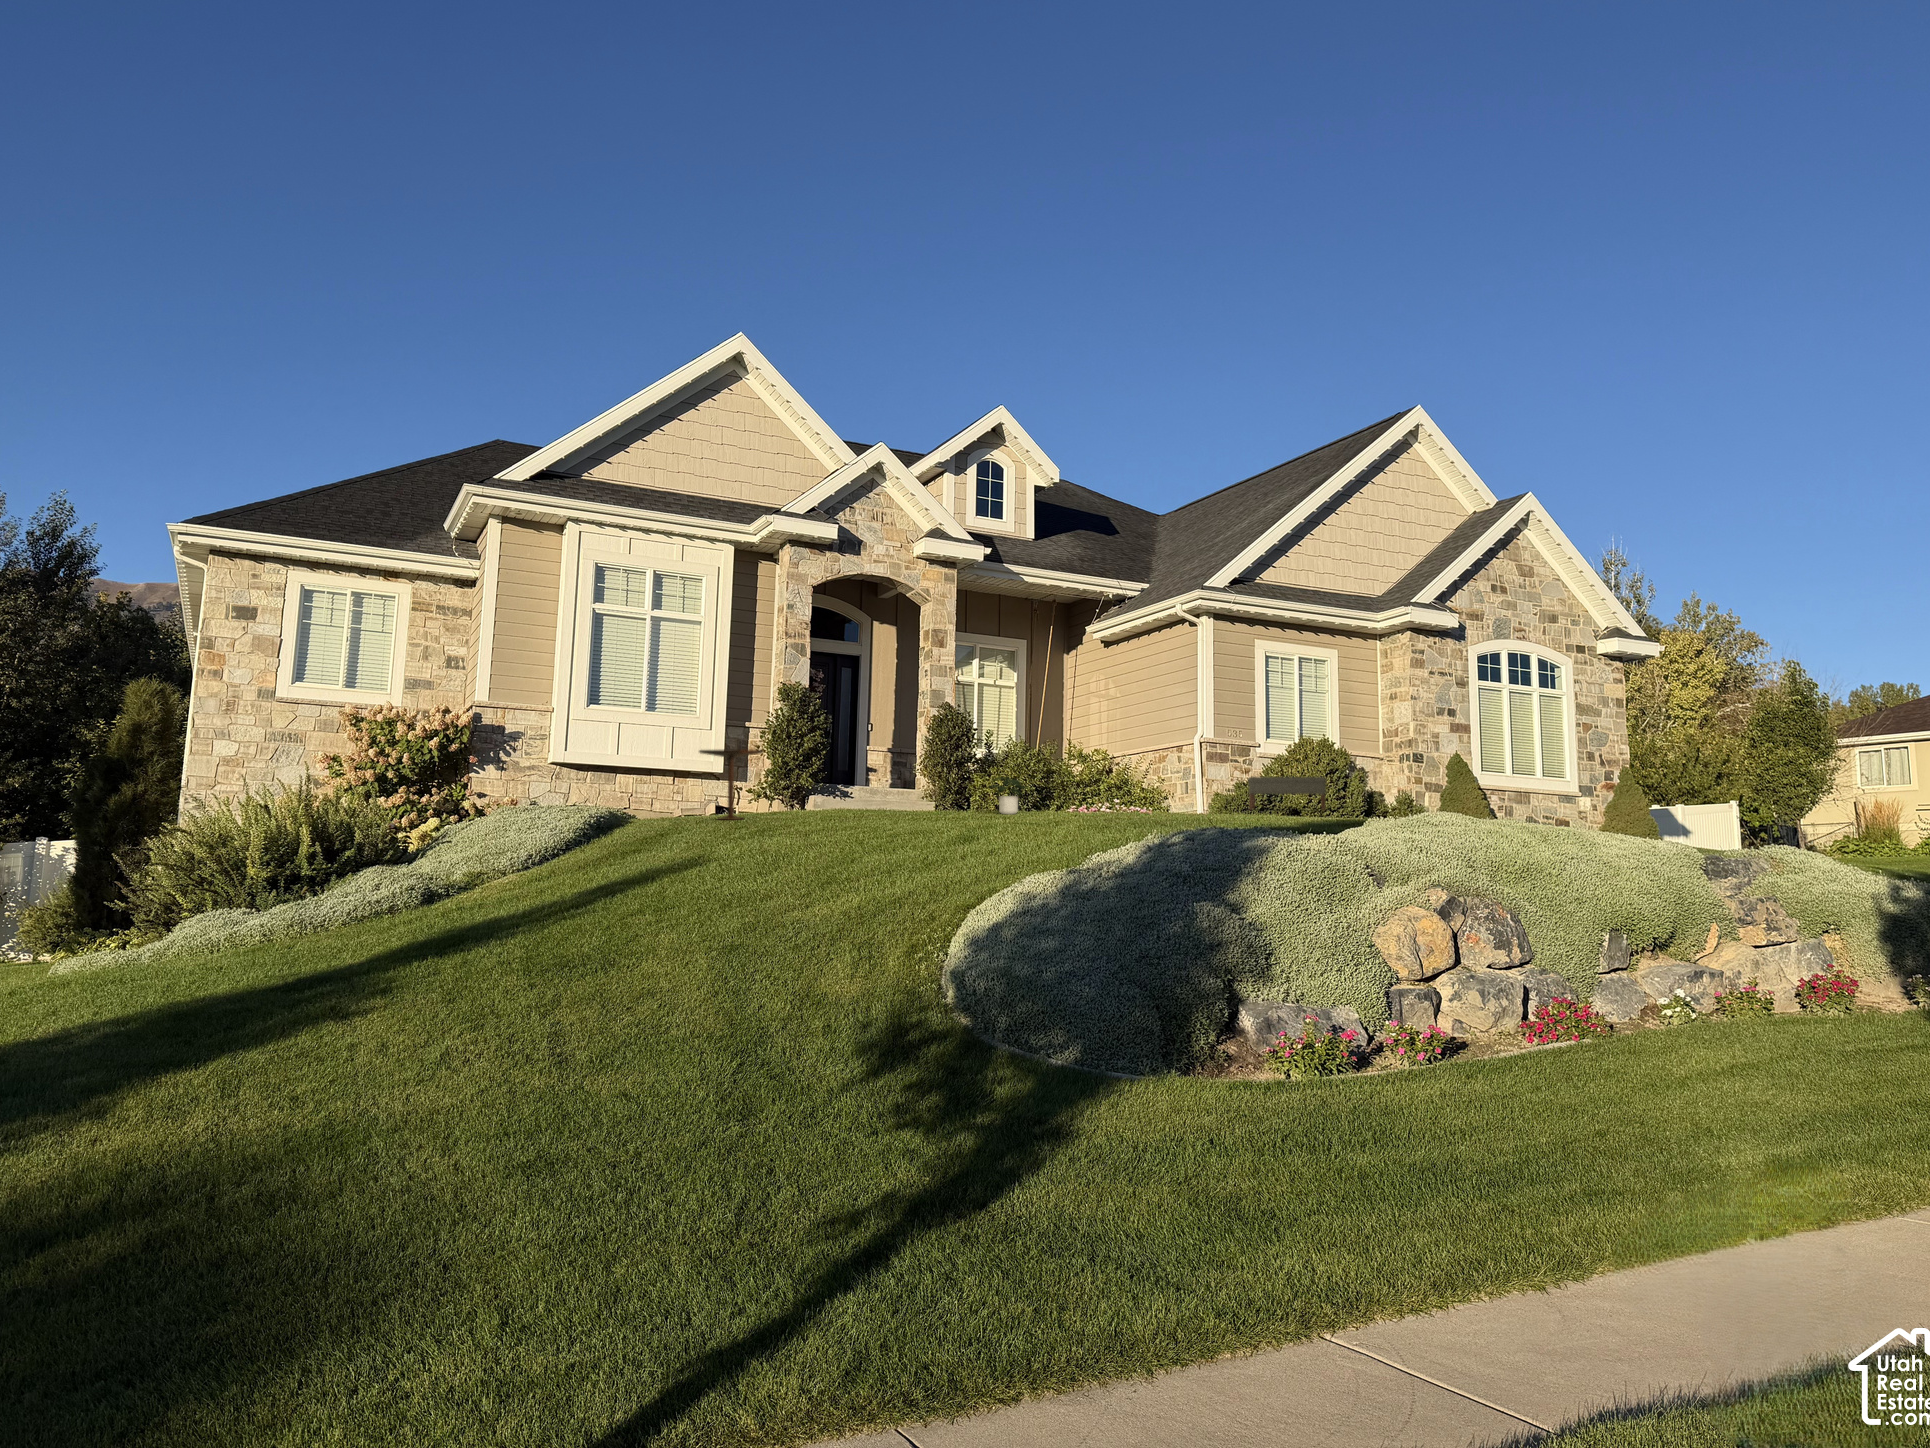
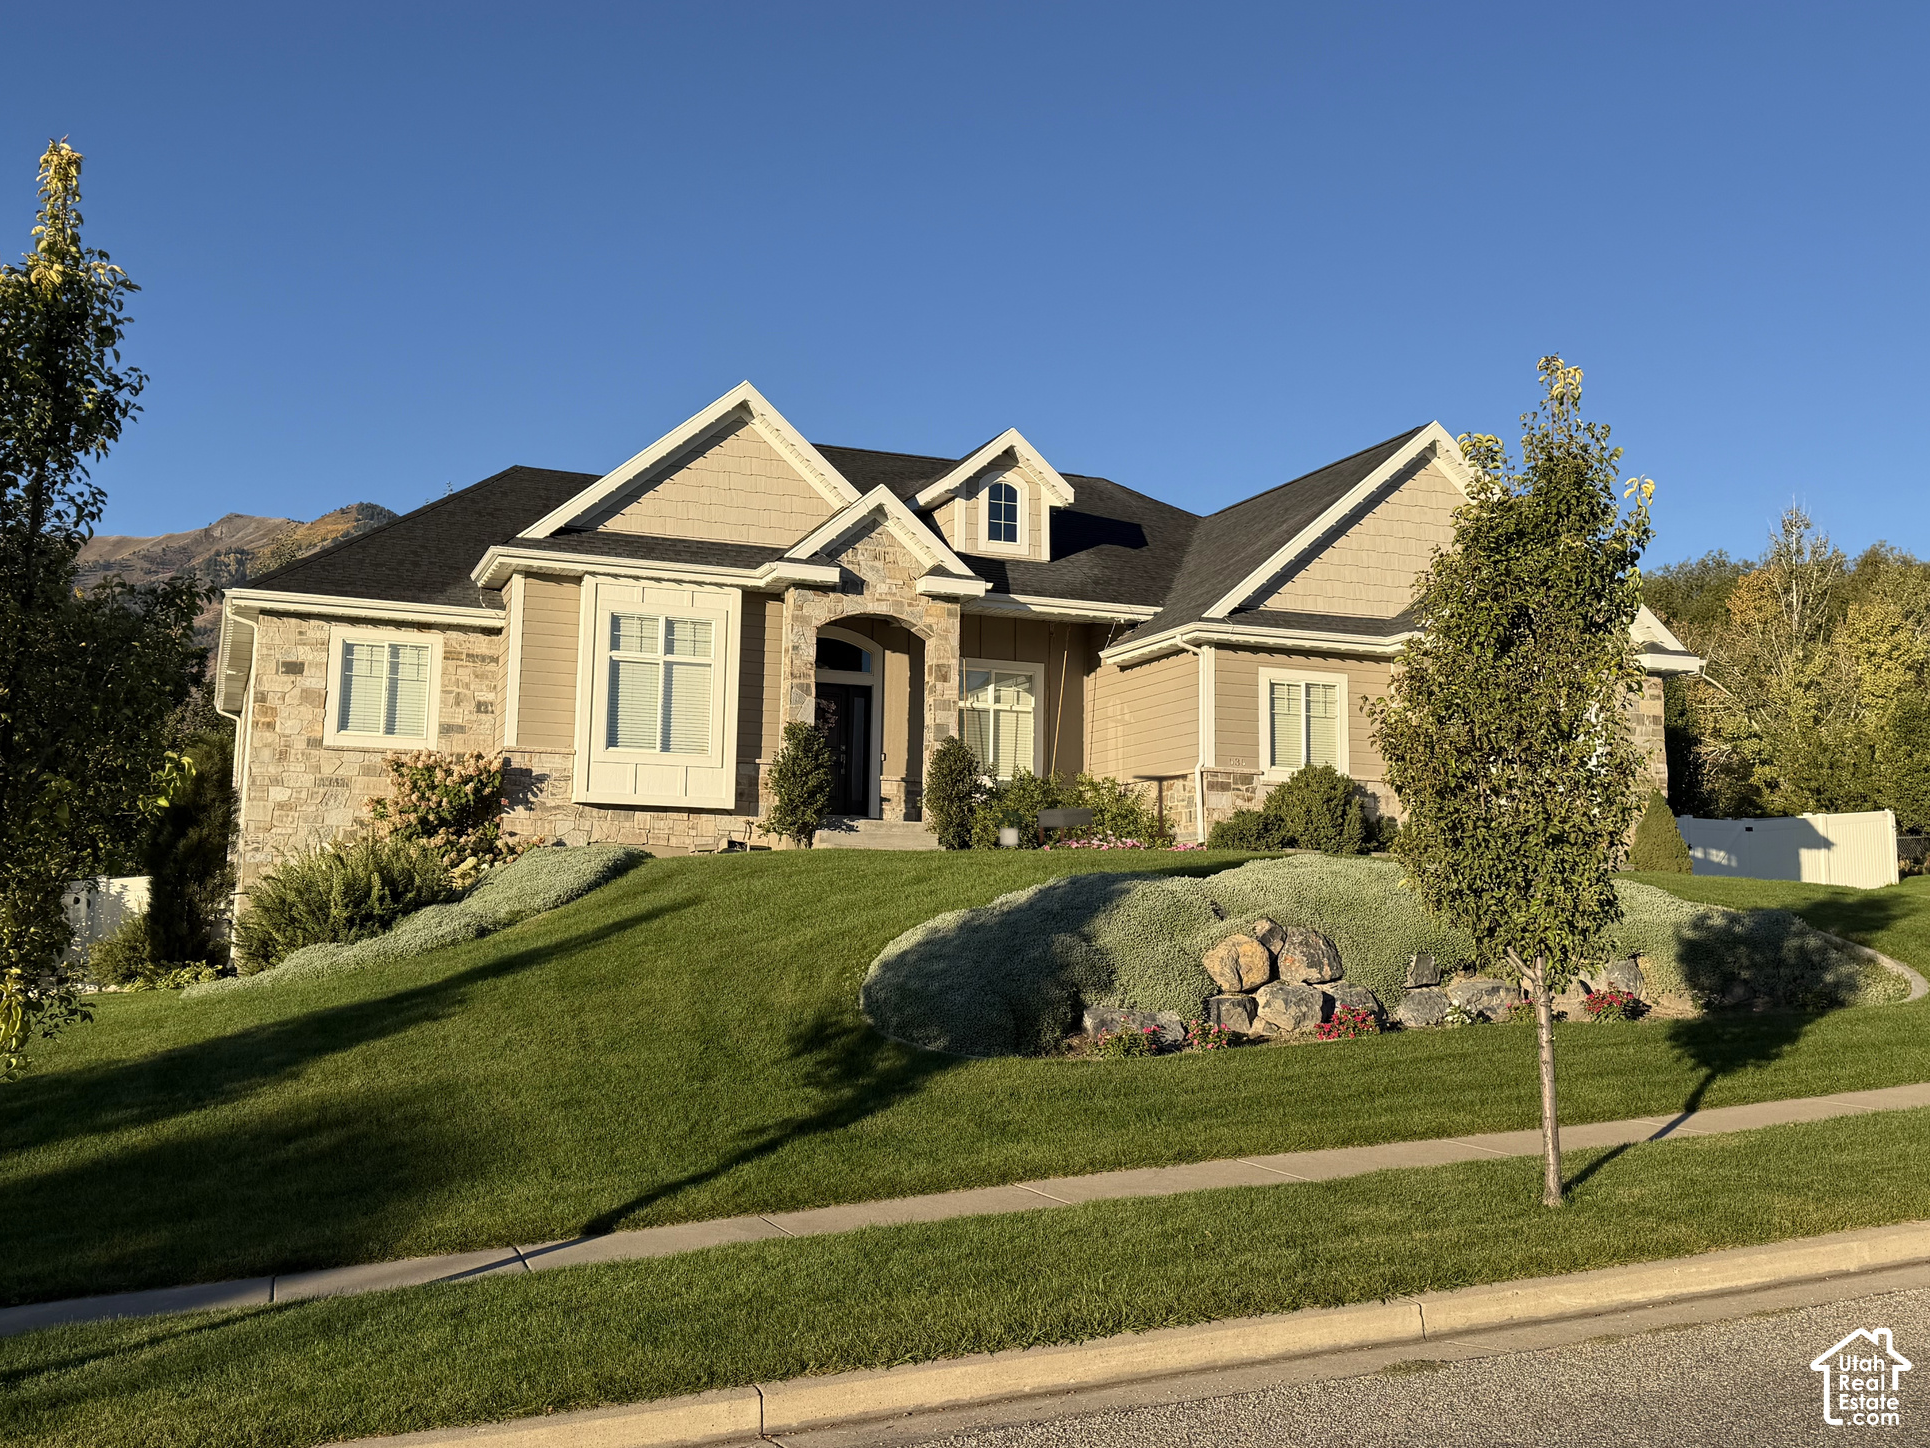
pedestal table: present [699,750,763,820] -> present [1133,775,1188,836]
bench: present [1248,776,1327,811] -> present [1038,807,1093,843]

